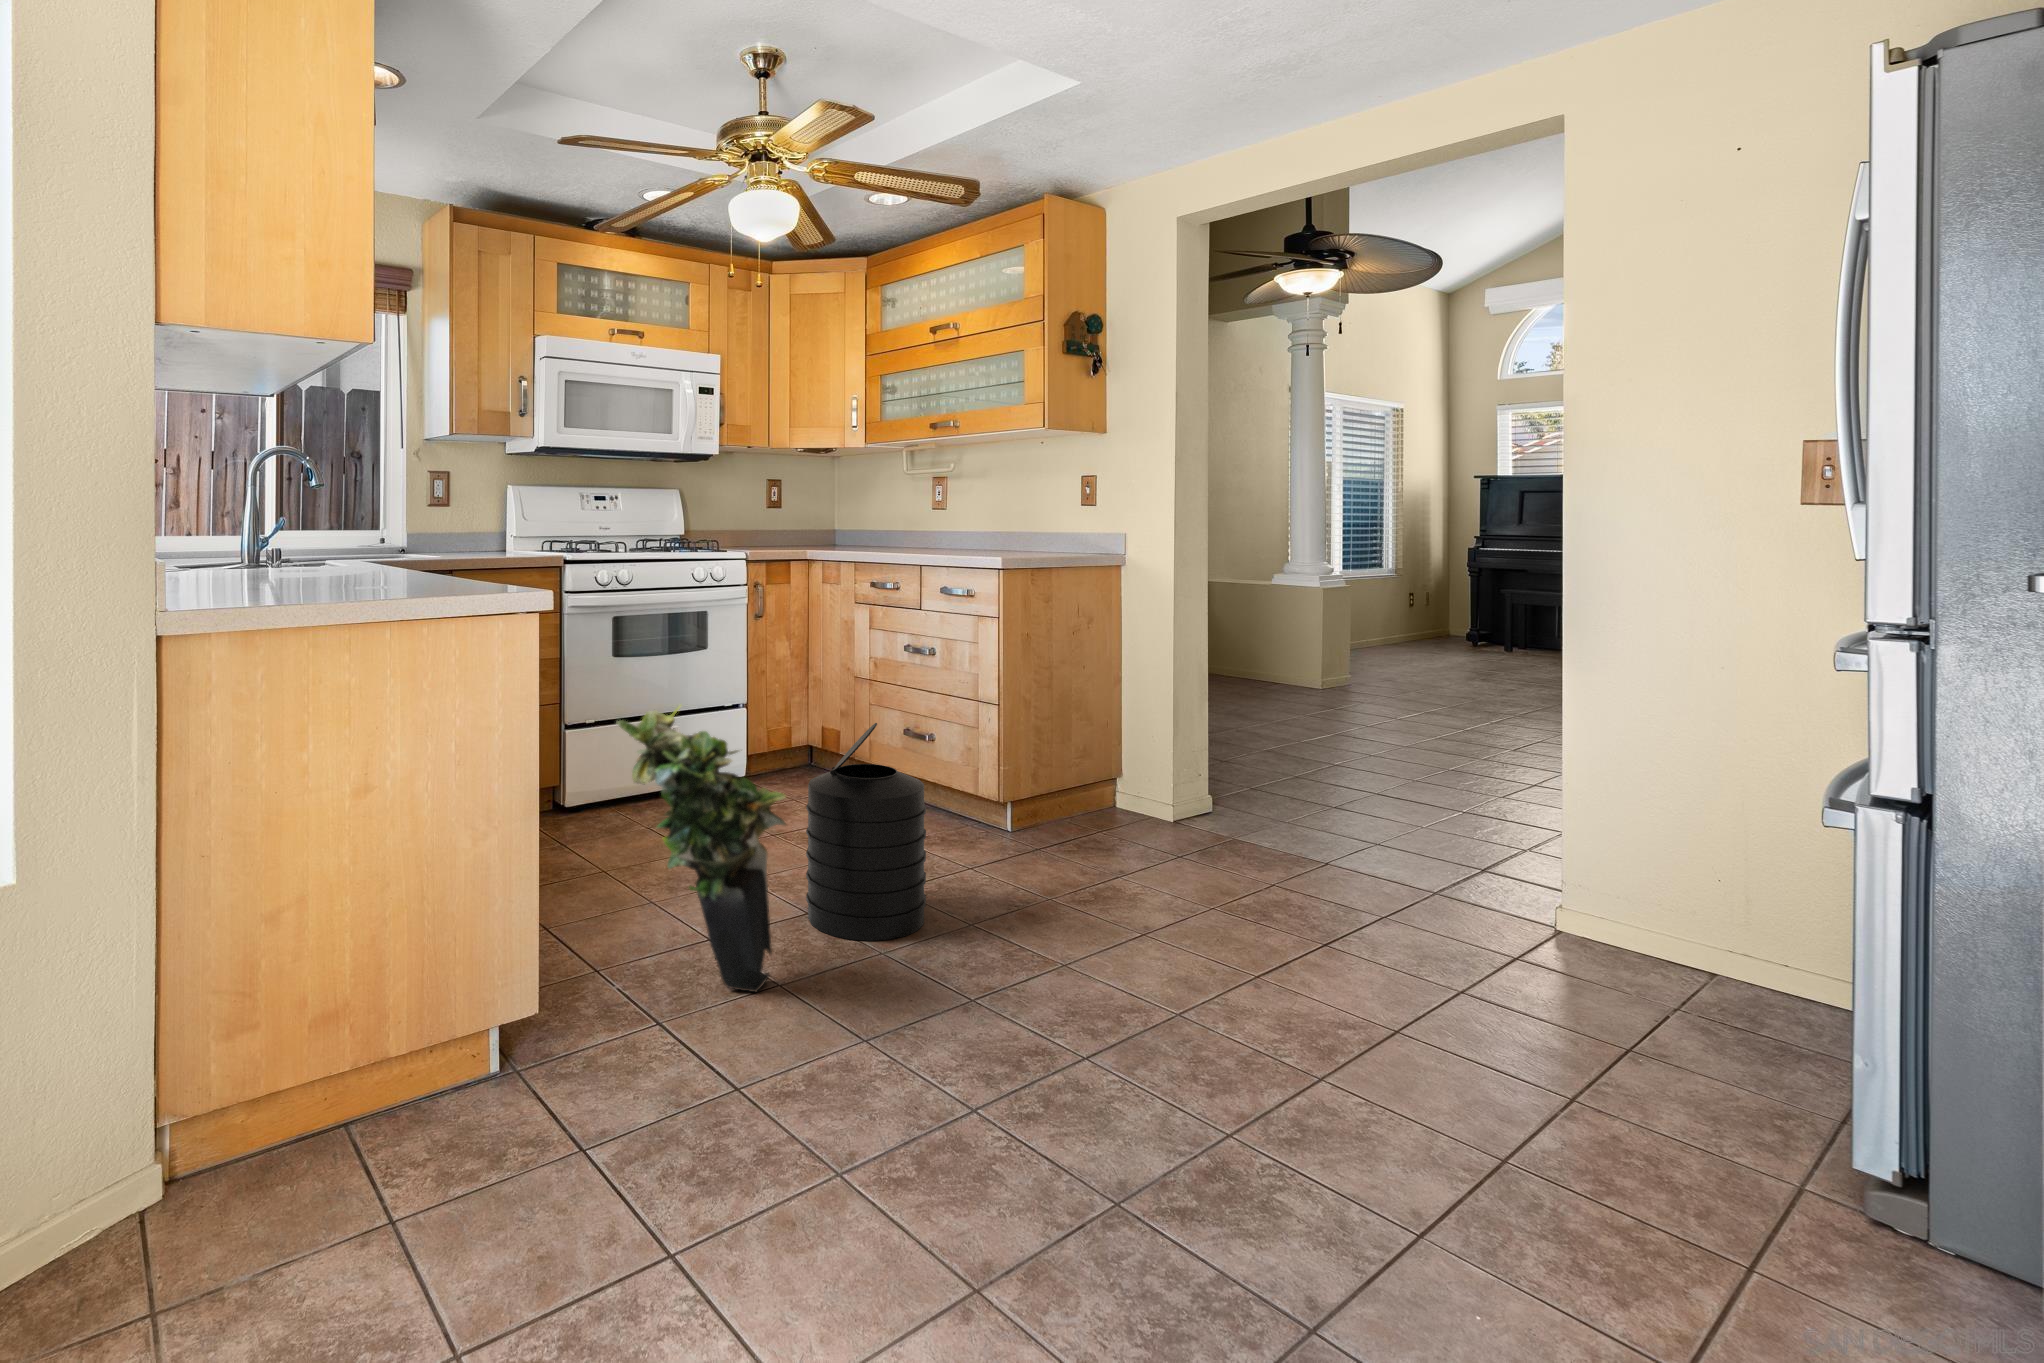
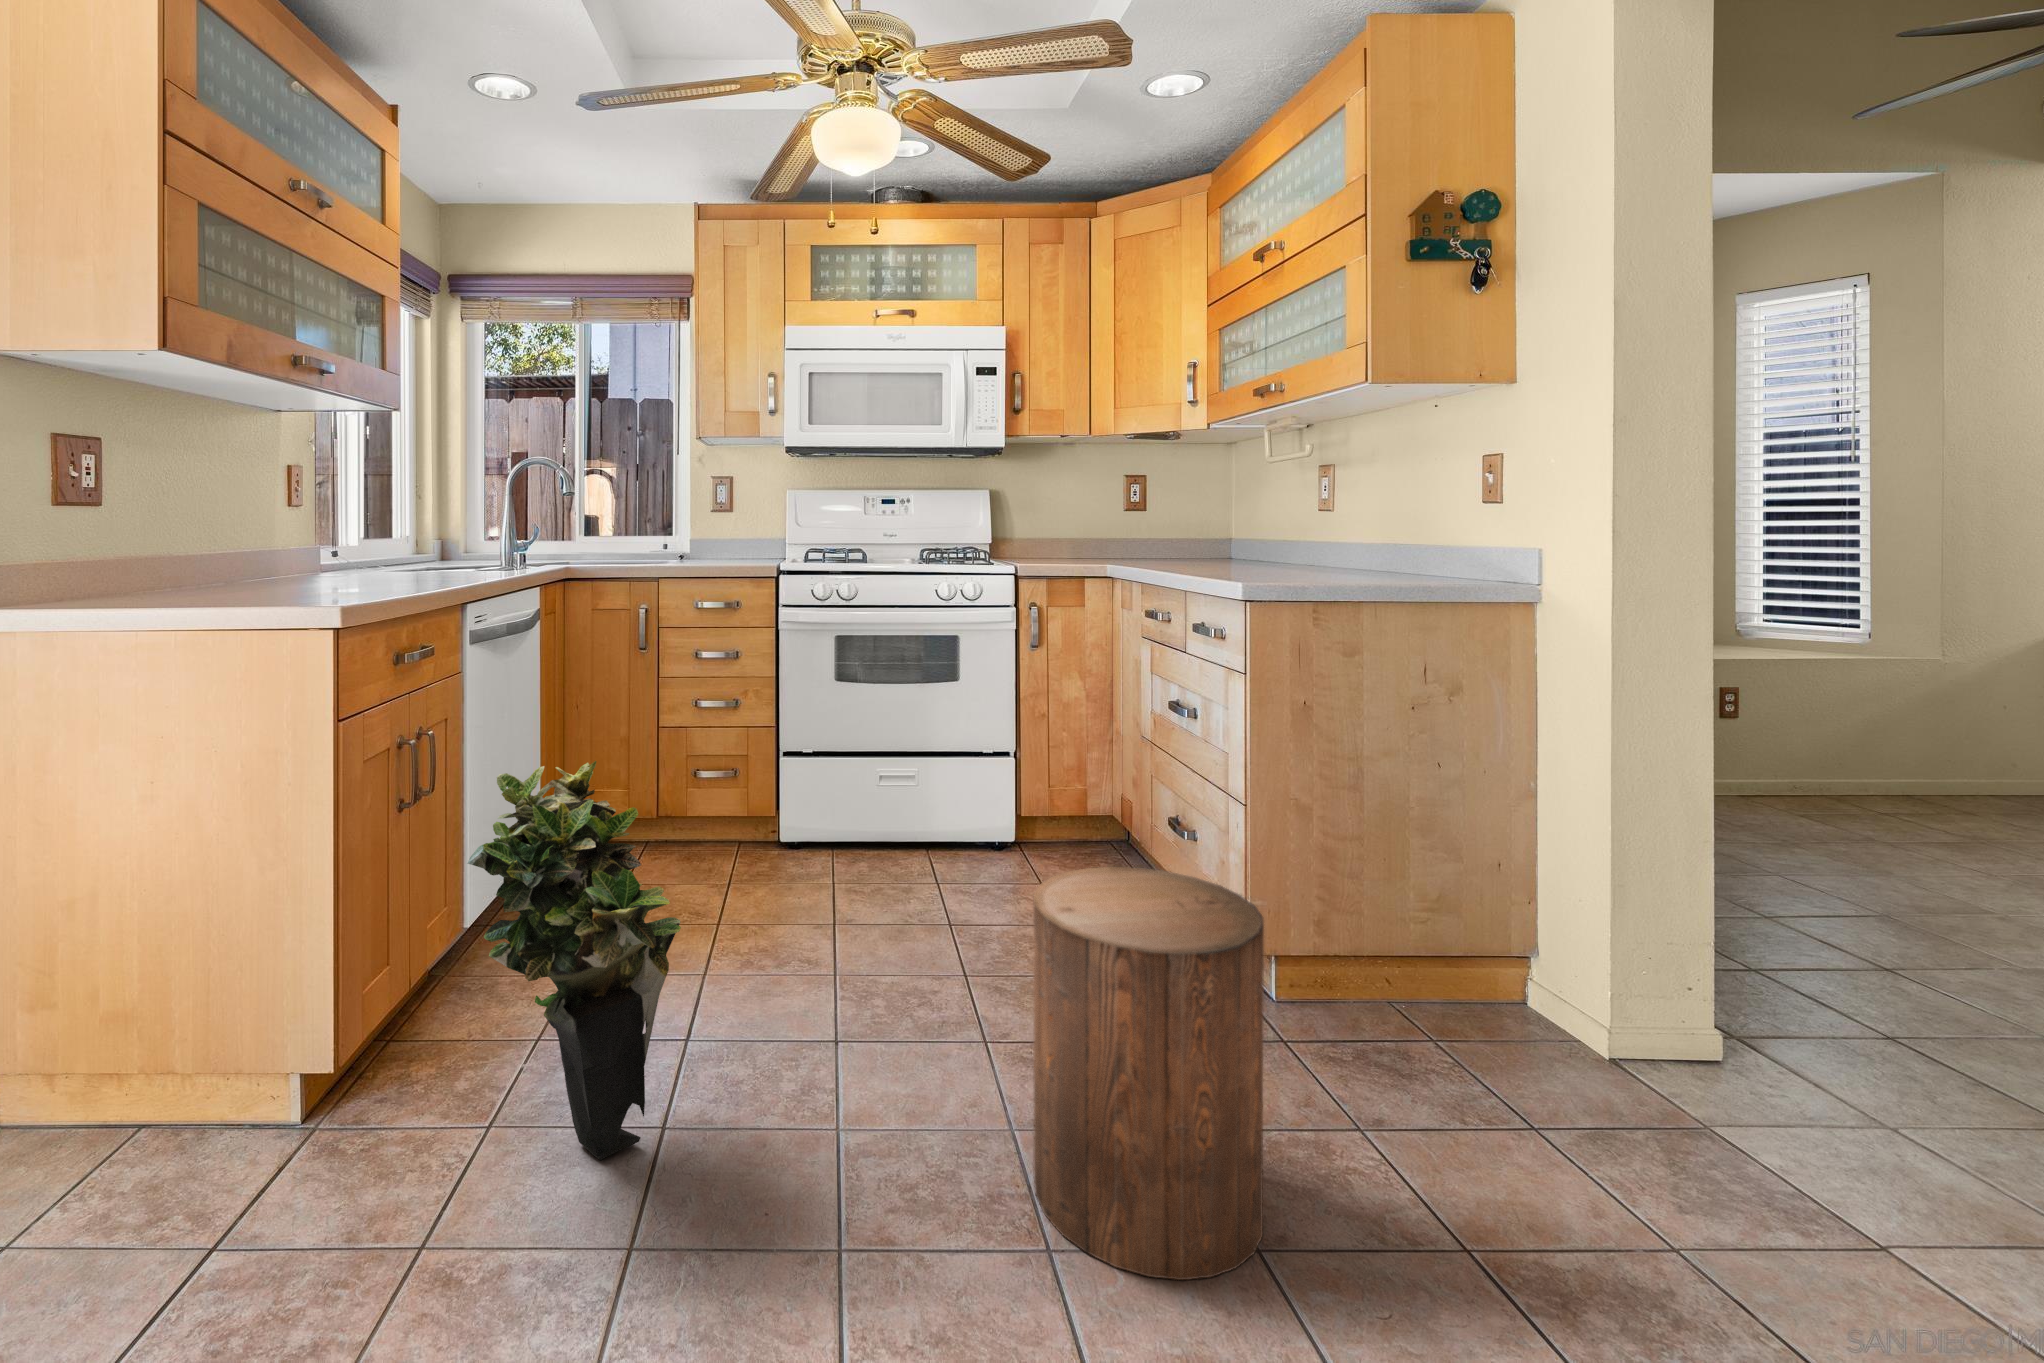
trash can: present [806,723,926,941] -> none [796,819,964,1140]
stool: none [990,731,1126,945] -> present [1034,867,1264,1280]

